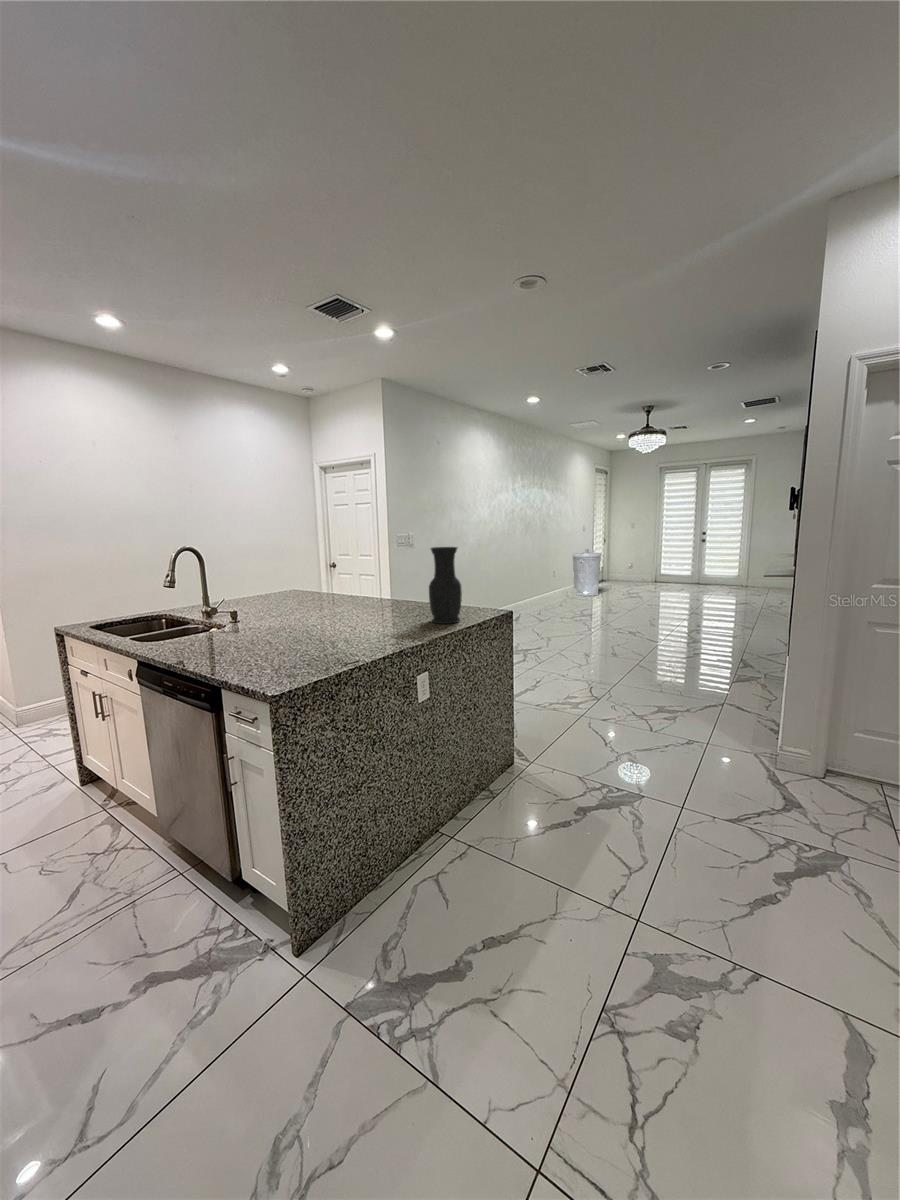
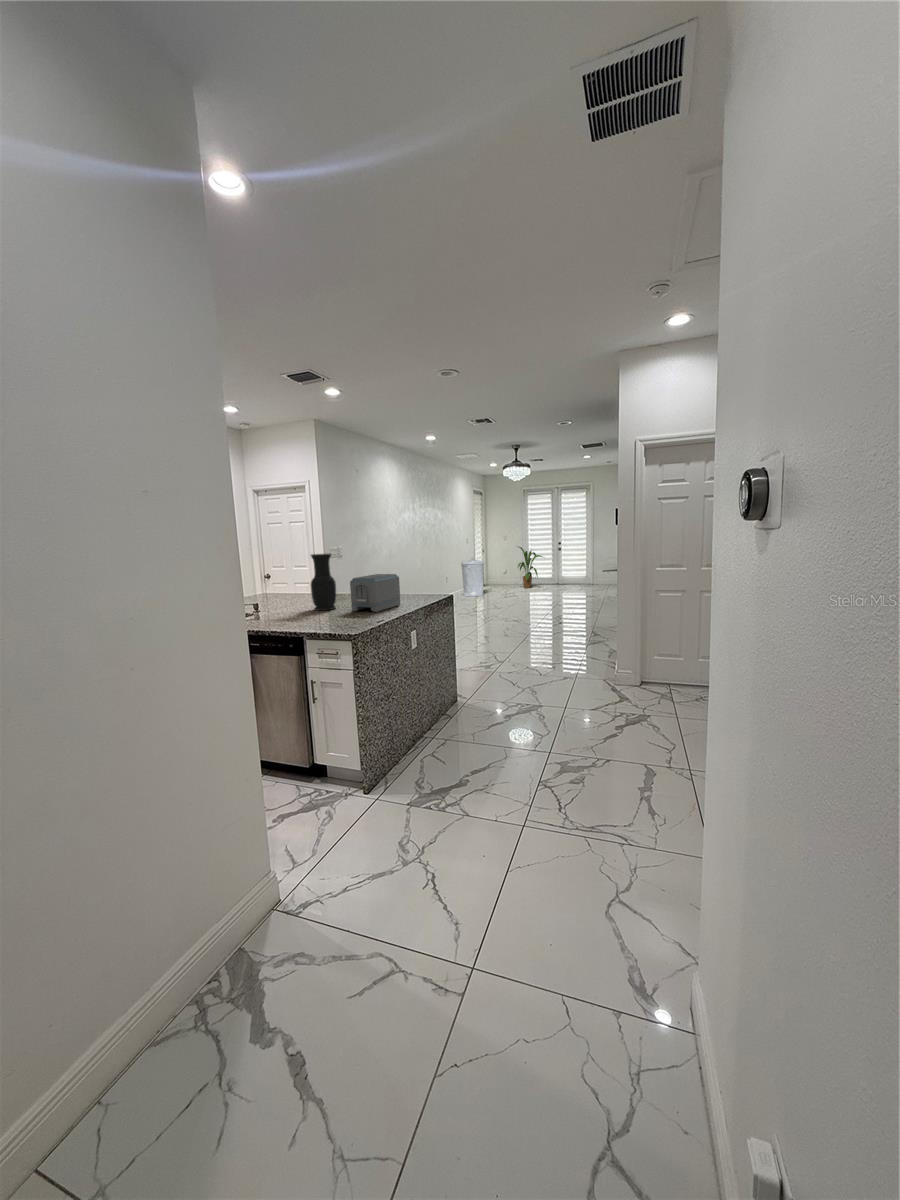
house plant: none [645,536,684,588] -> present [518,547,542,588]
vase: present [429,547,462,624] -> present [311,554,336,611]
toaster: none [336,583,418,646] -> present [350,574,400,612]

